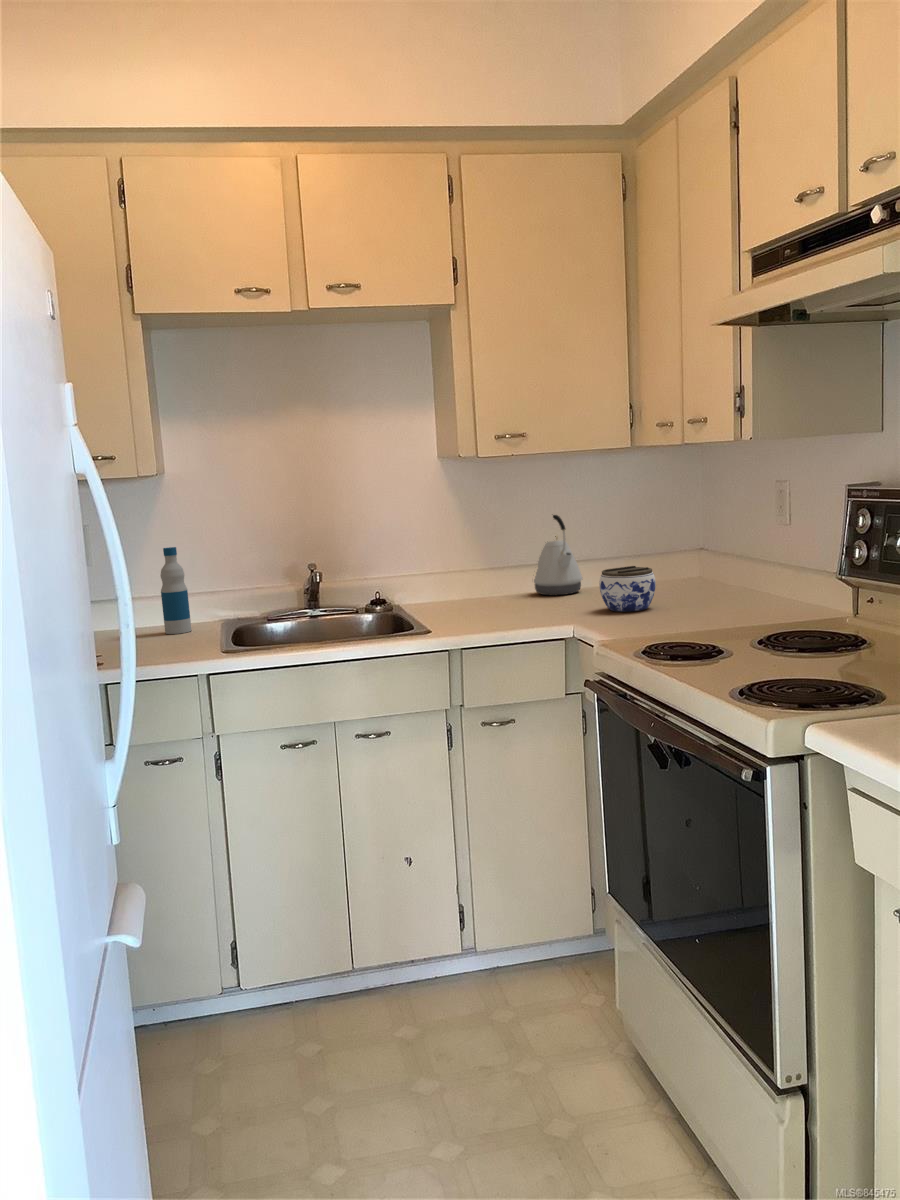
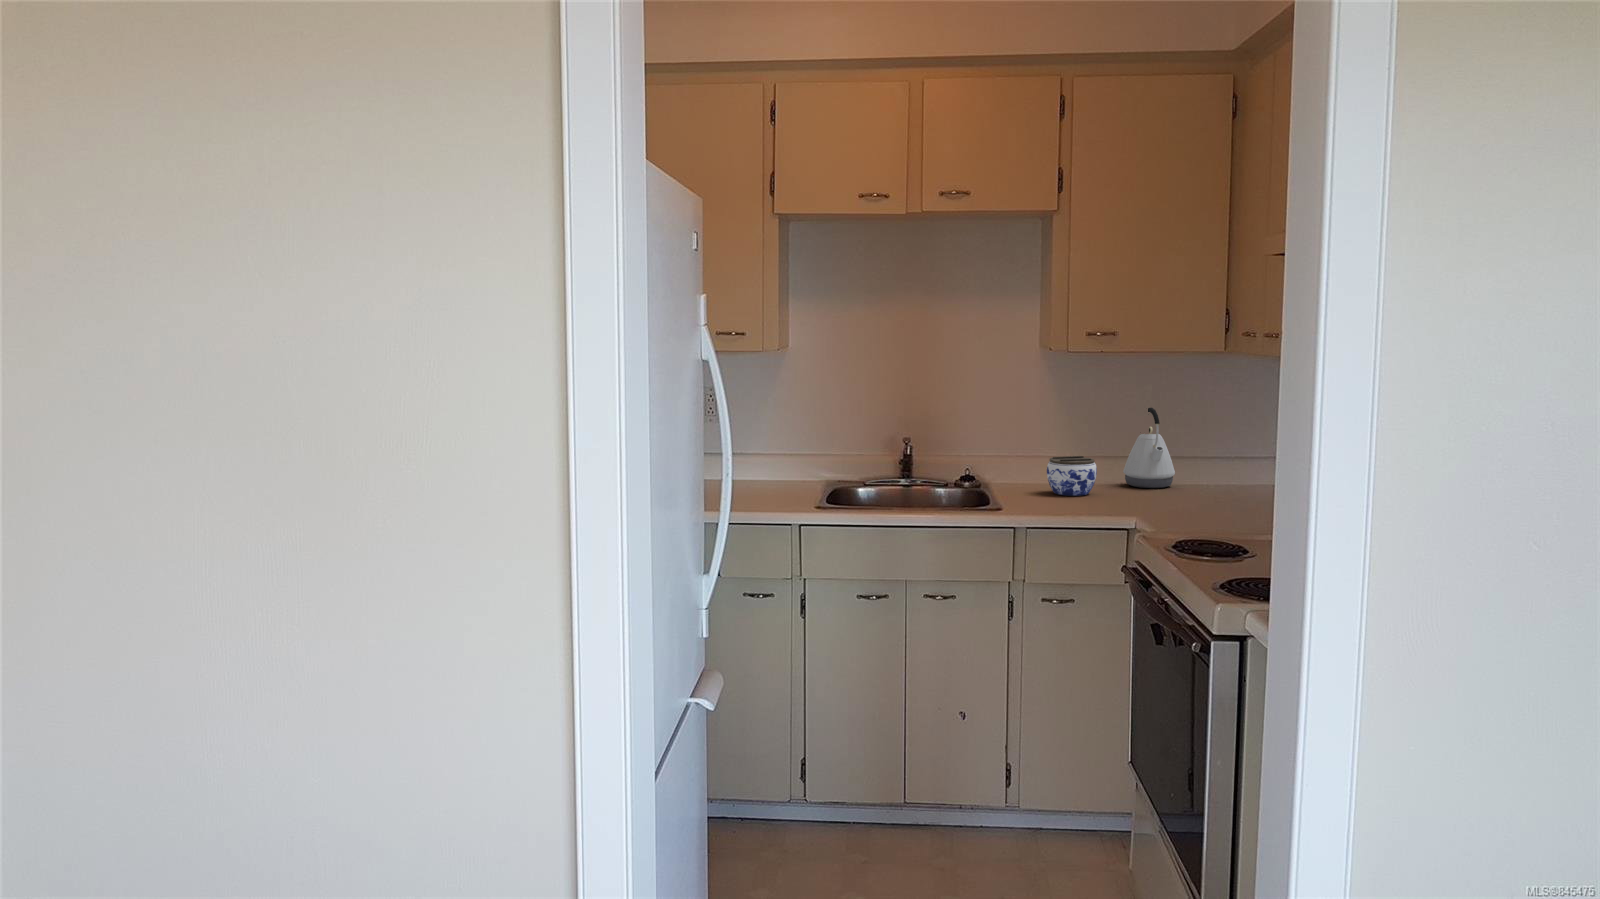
bottle: present [160,547,191,634] -> none [771,409,794,488]
jar: present [599,566,656,612] -> present [1047,456,1097,496]

